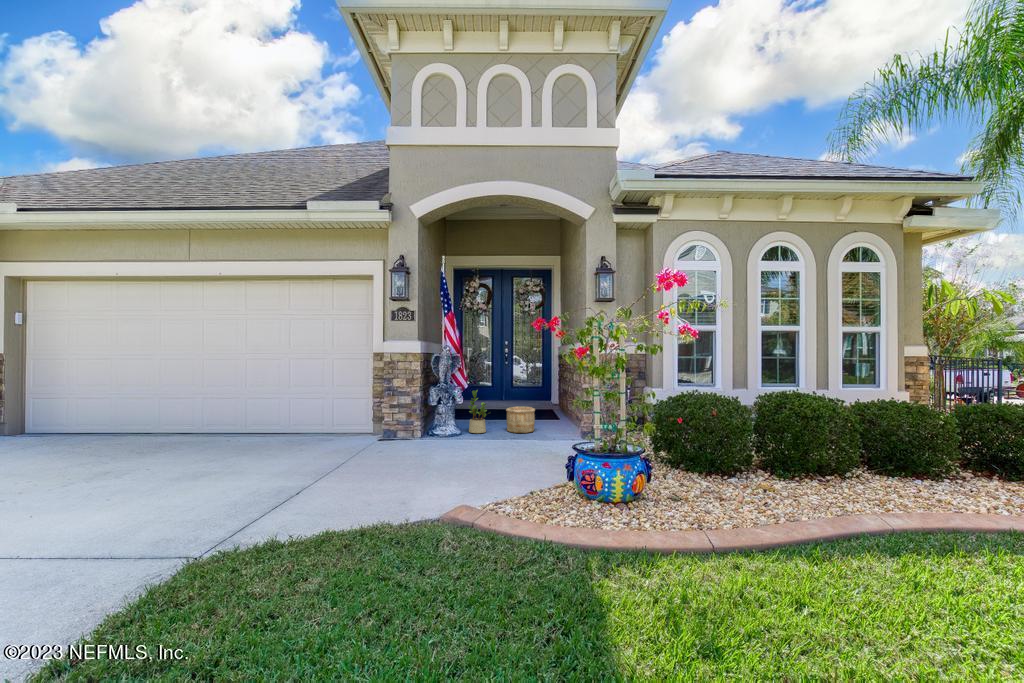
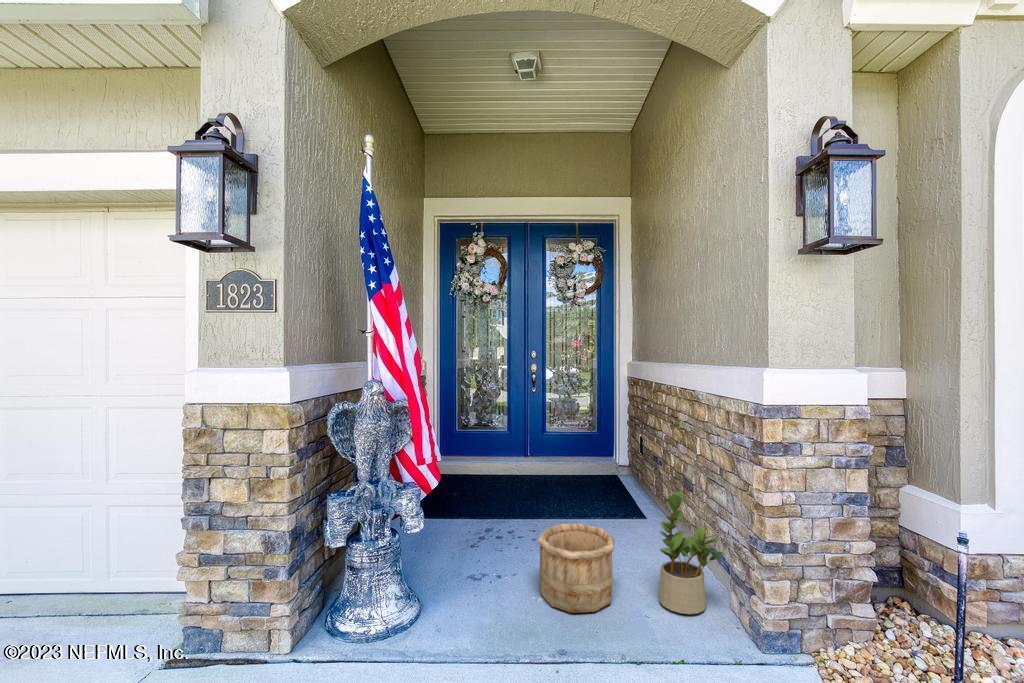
potted plant: present [468,390,487,433] -> present [659,491,723,614]

